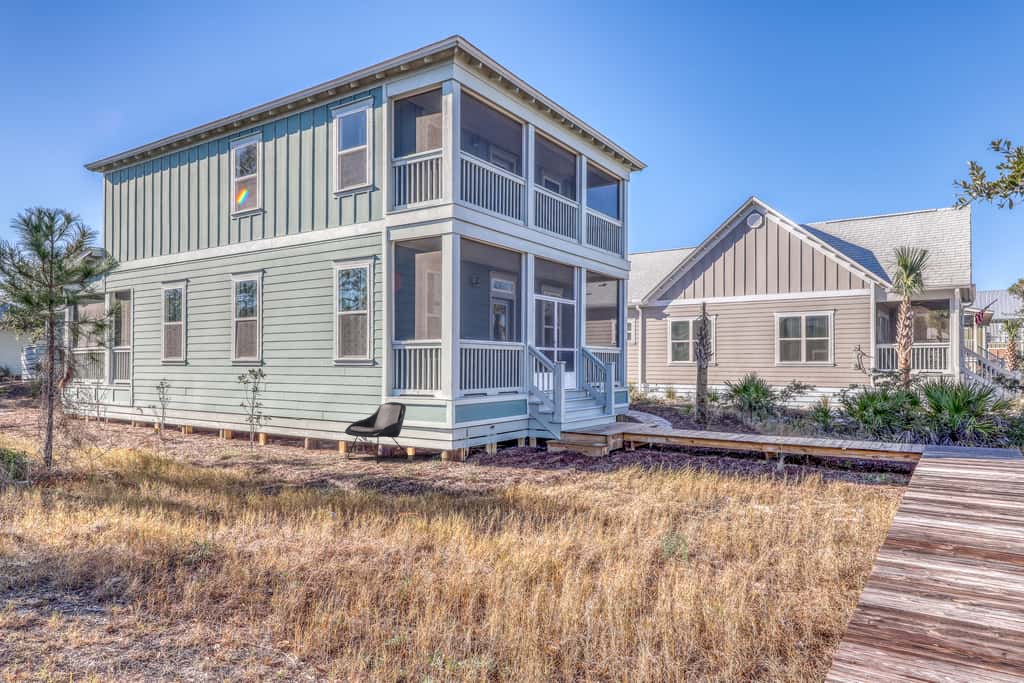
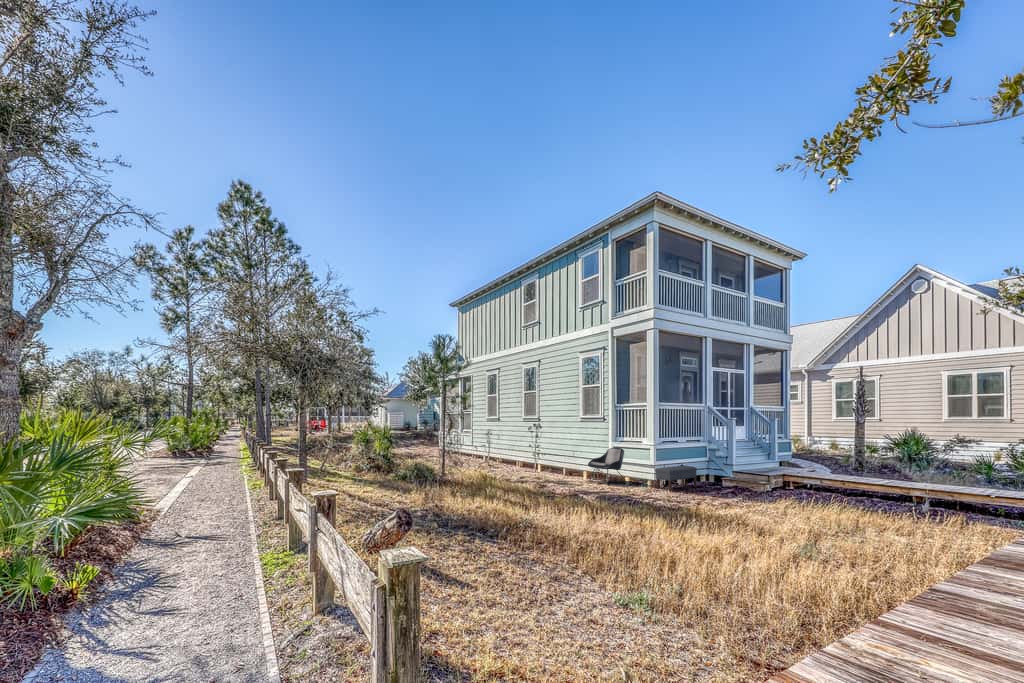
bench: none [453,426,514,466] -> present [655,466,697,491]

